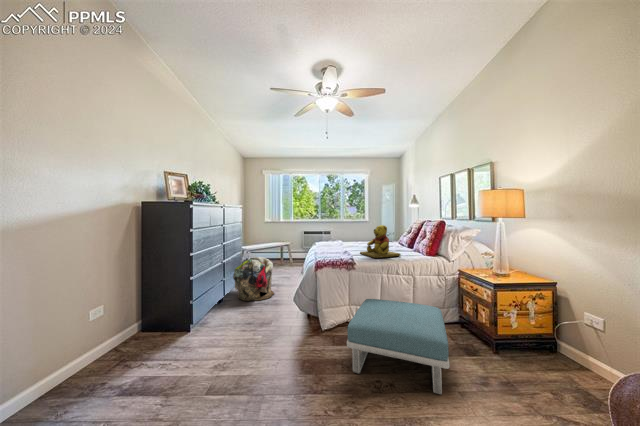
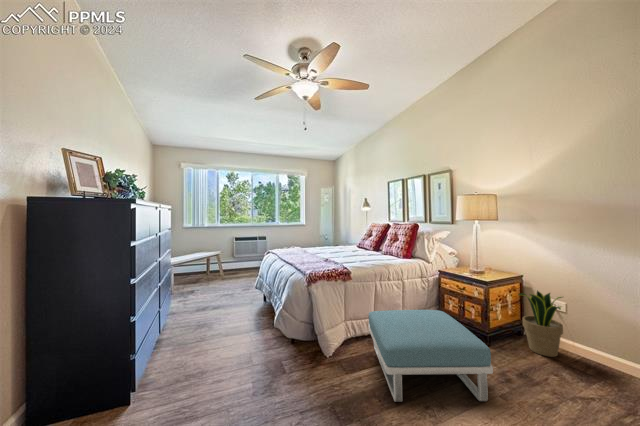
teddy bear: present [360,225,401,258] -> none [341,229,384,265]
laundry basket: present [233,257,274,301] -> none [169,274,230,337]
potted plant: none [535,300,602,382] -> present [518,291,563,357]

